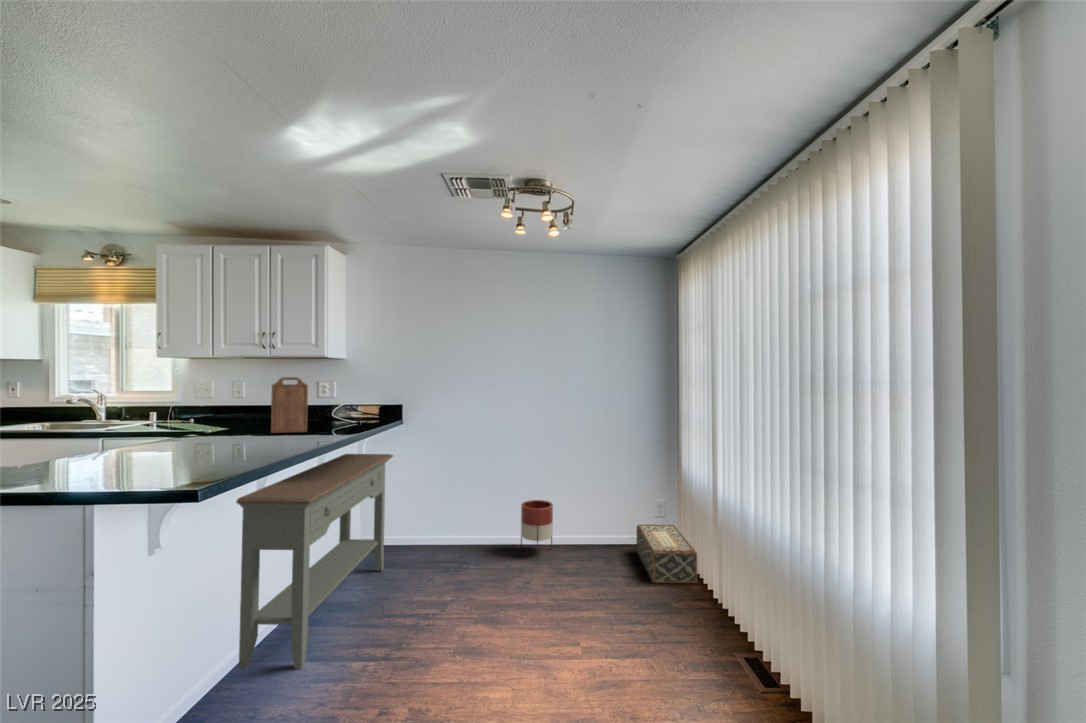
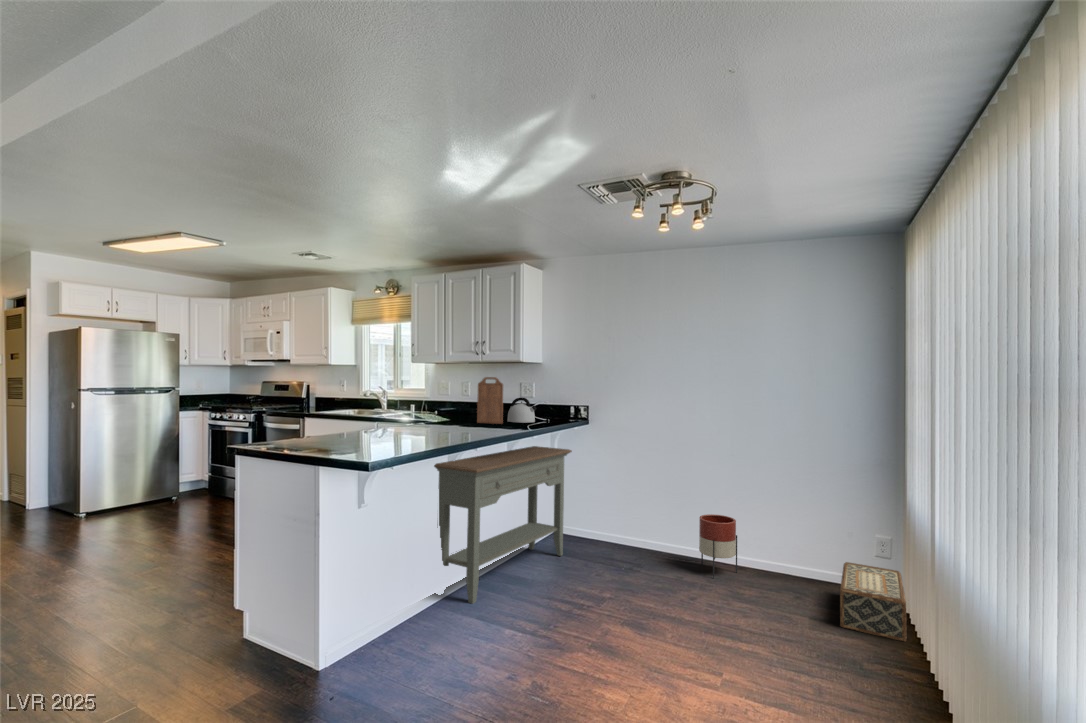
kettle: none [305,399,344,428] -> present [507,398,536,423]

